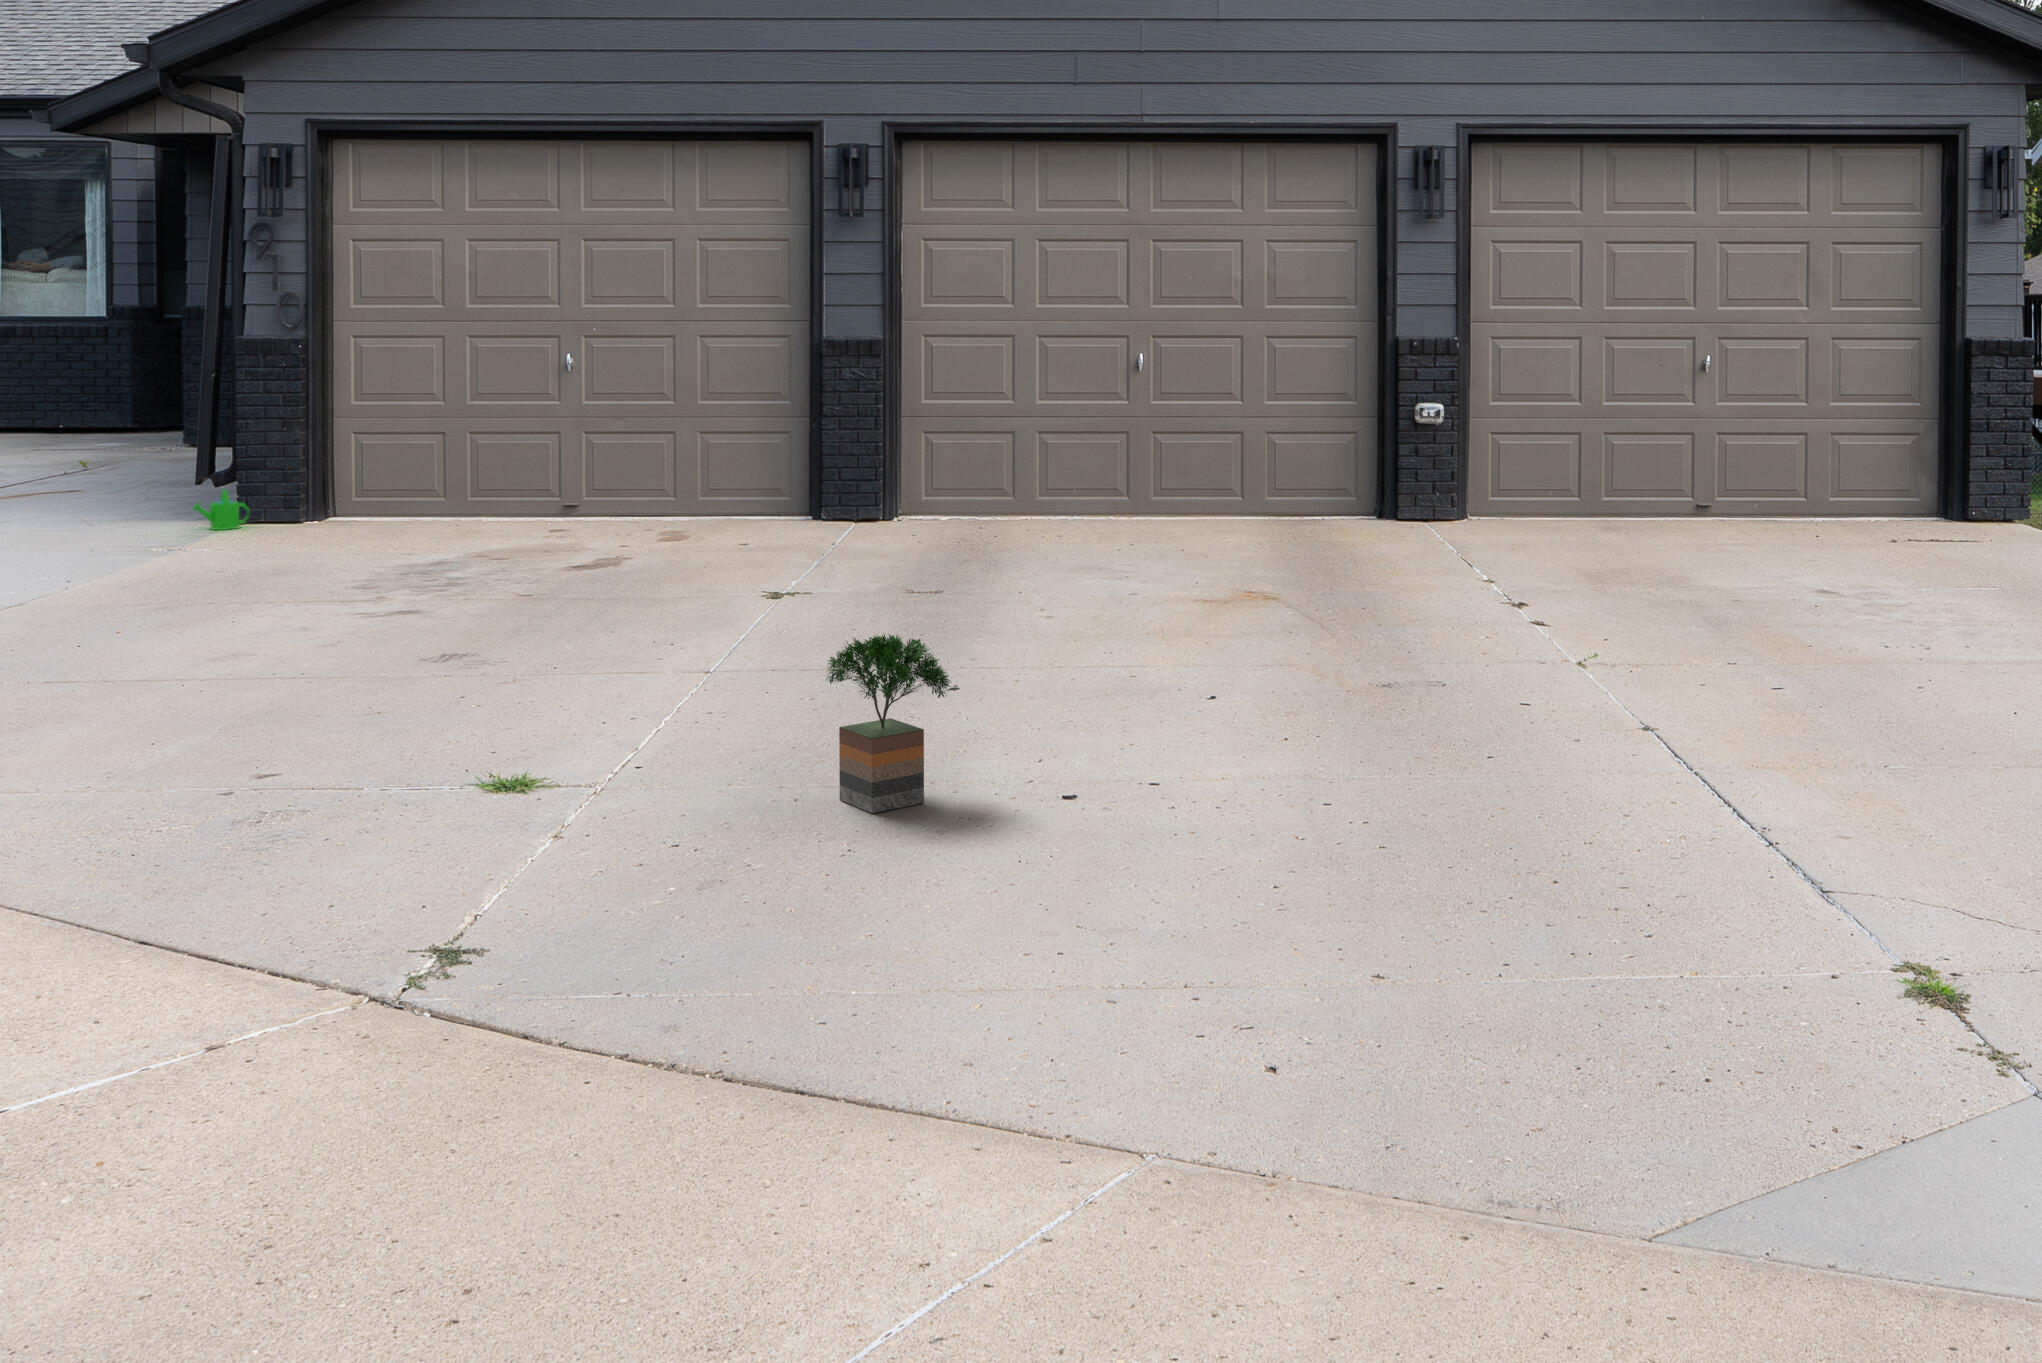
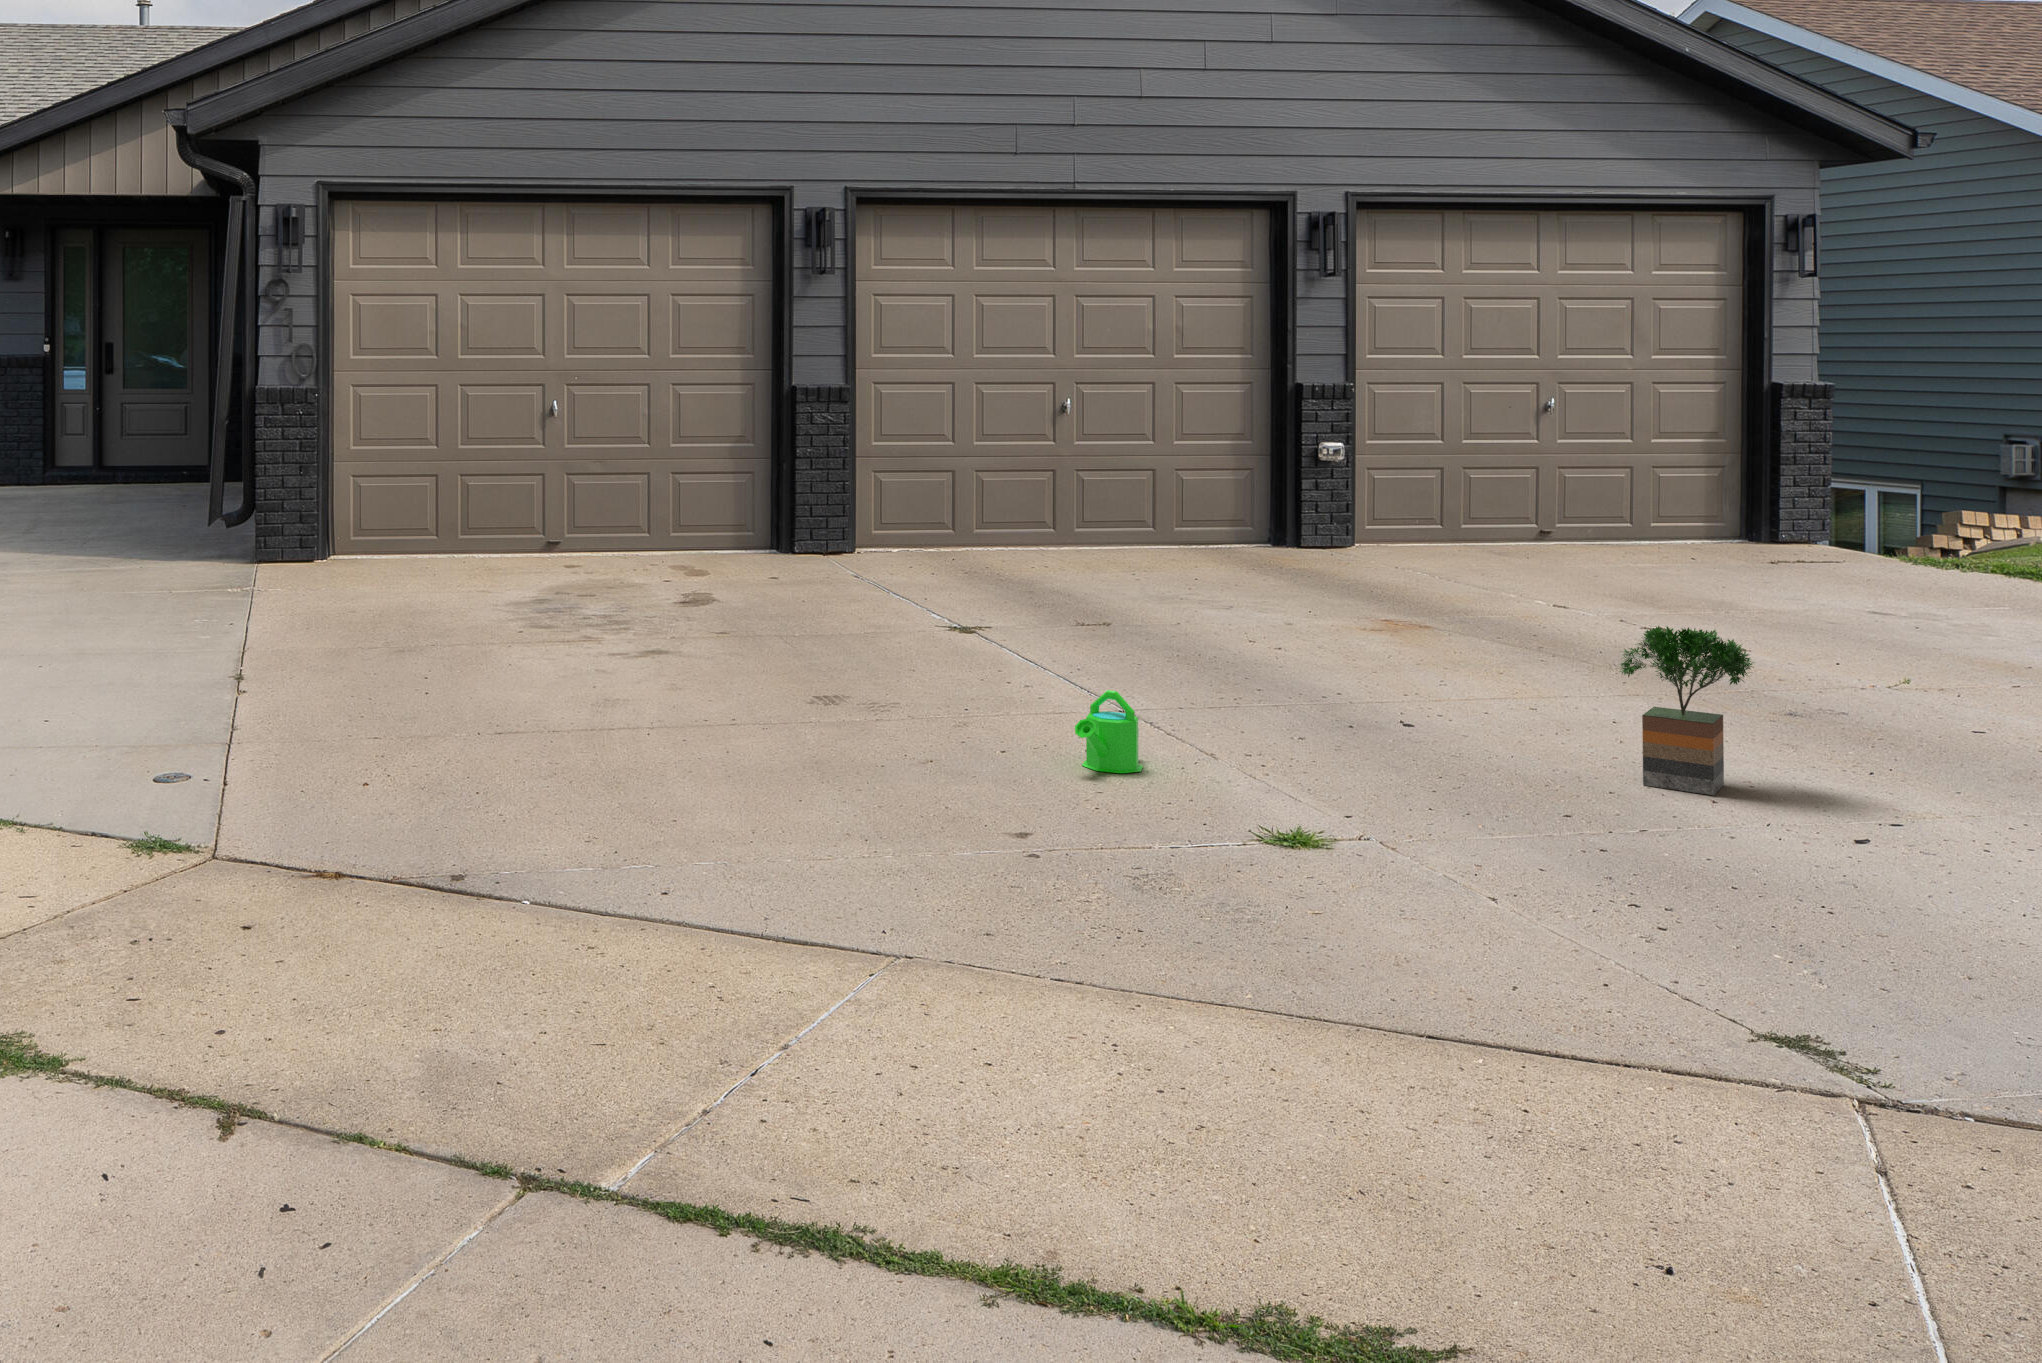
watering can: present [192,489,249,530] -> present [1075,690,1143,773]

